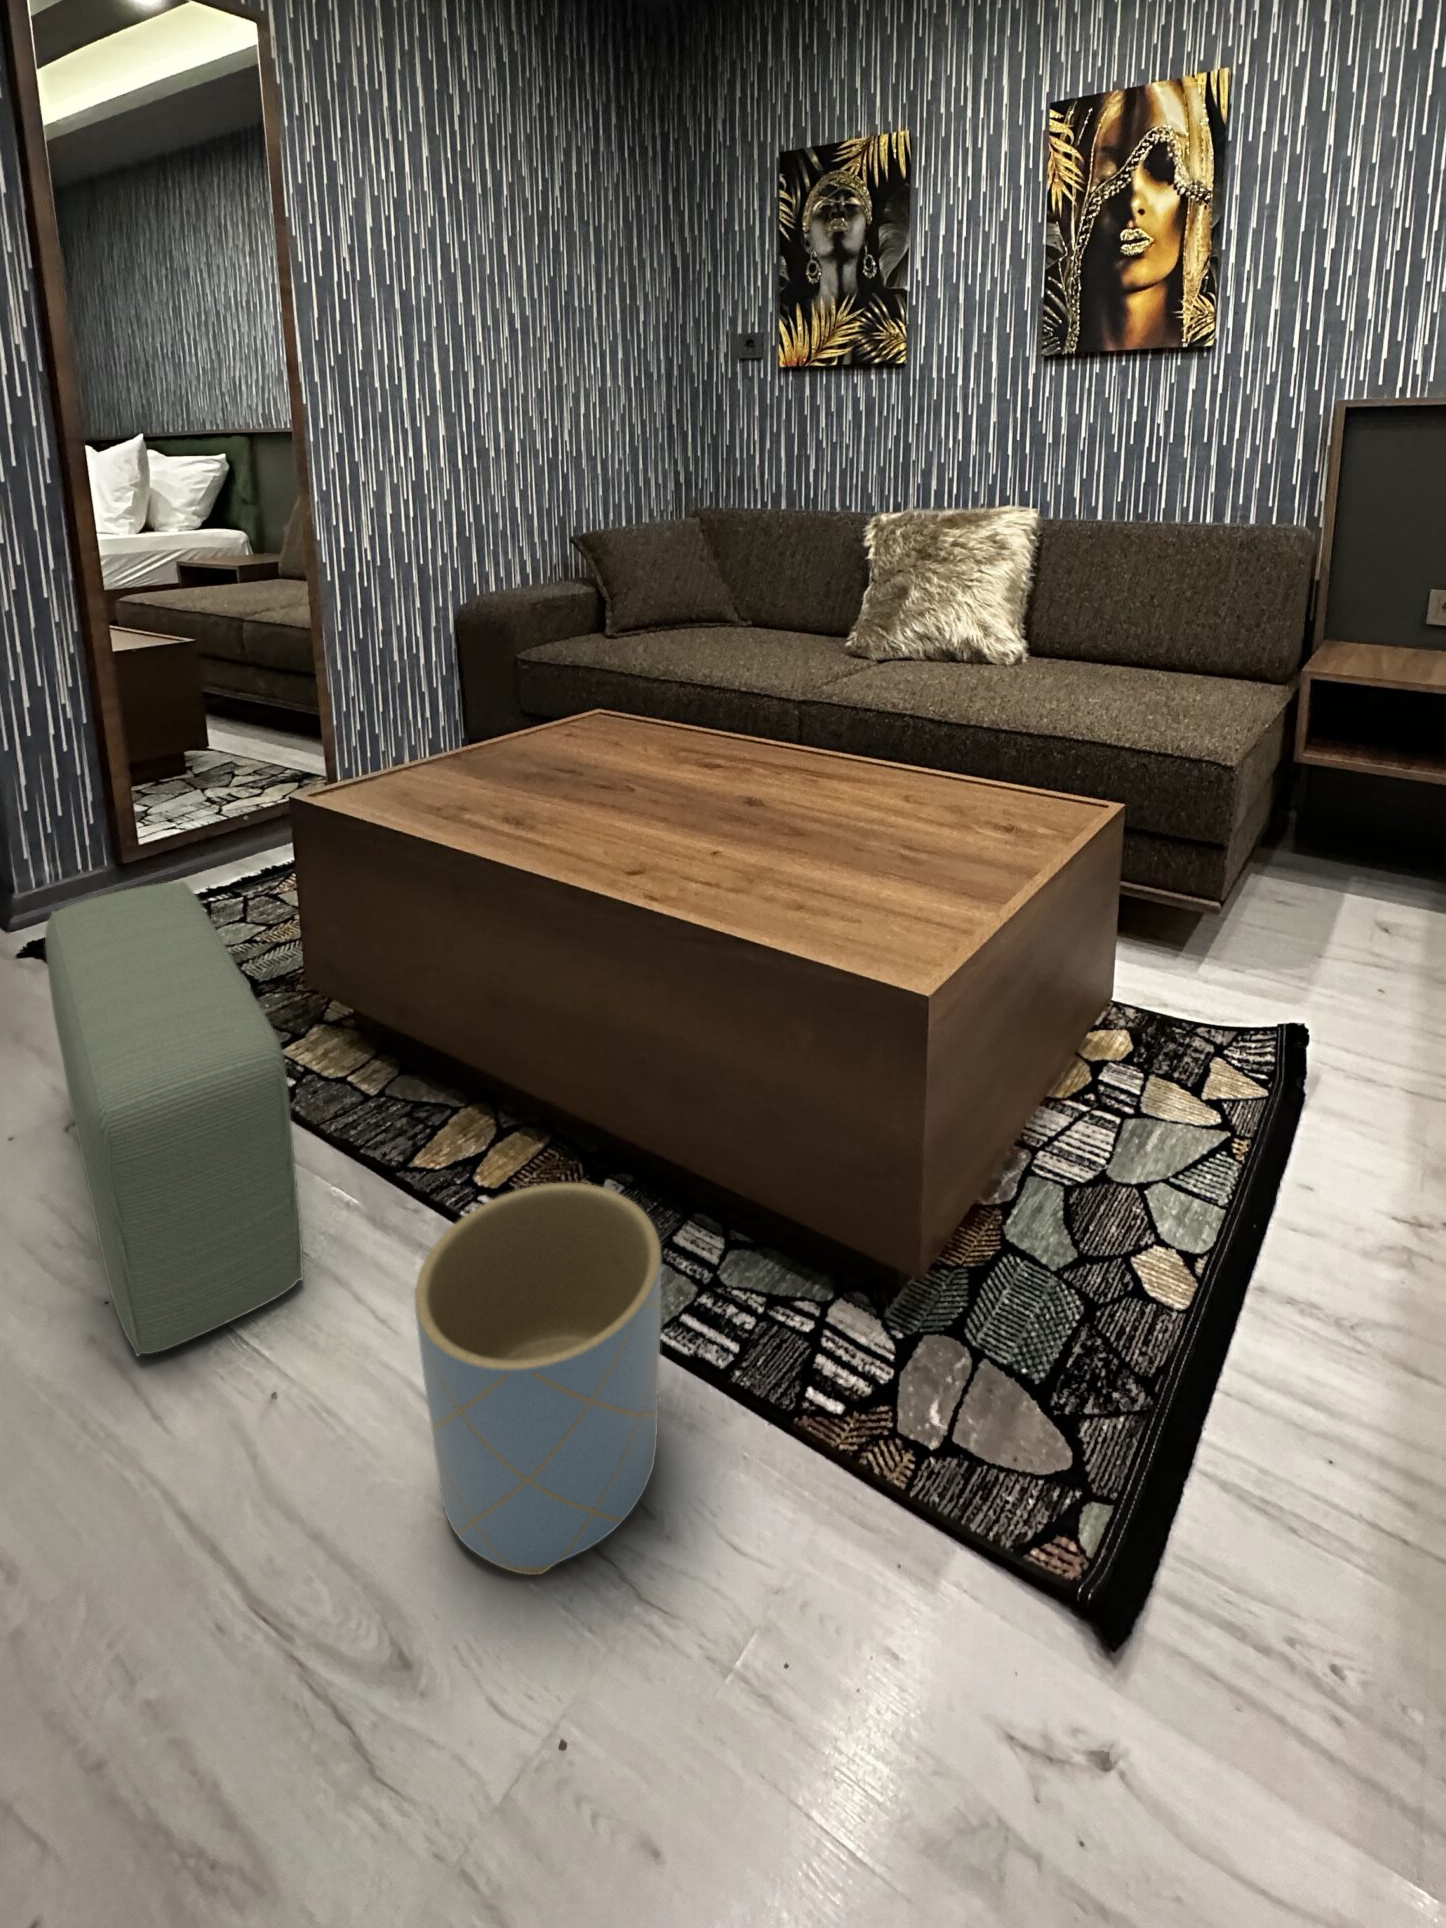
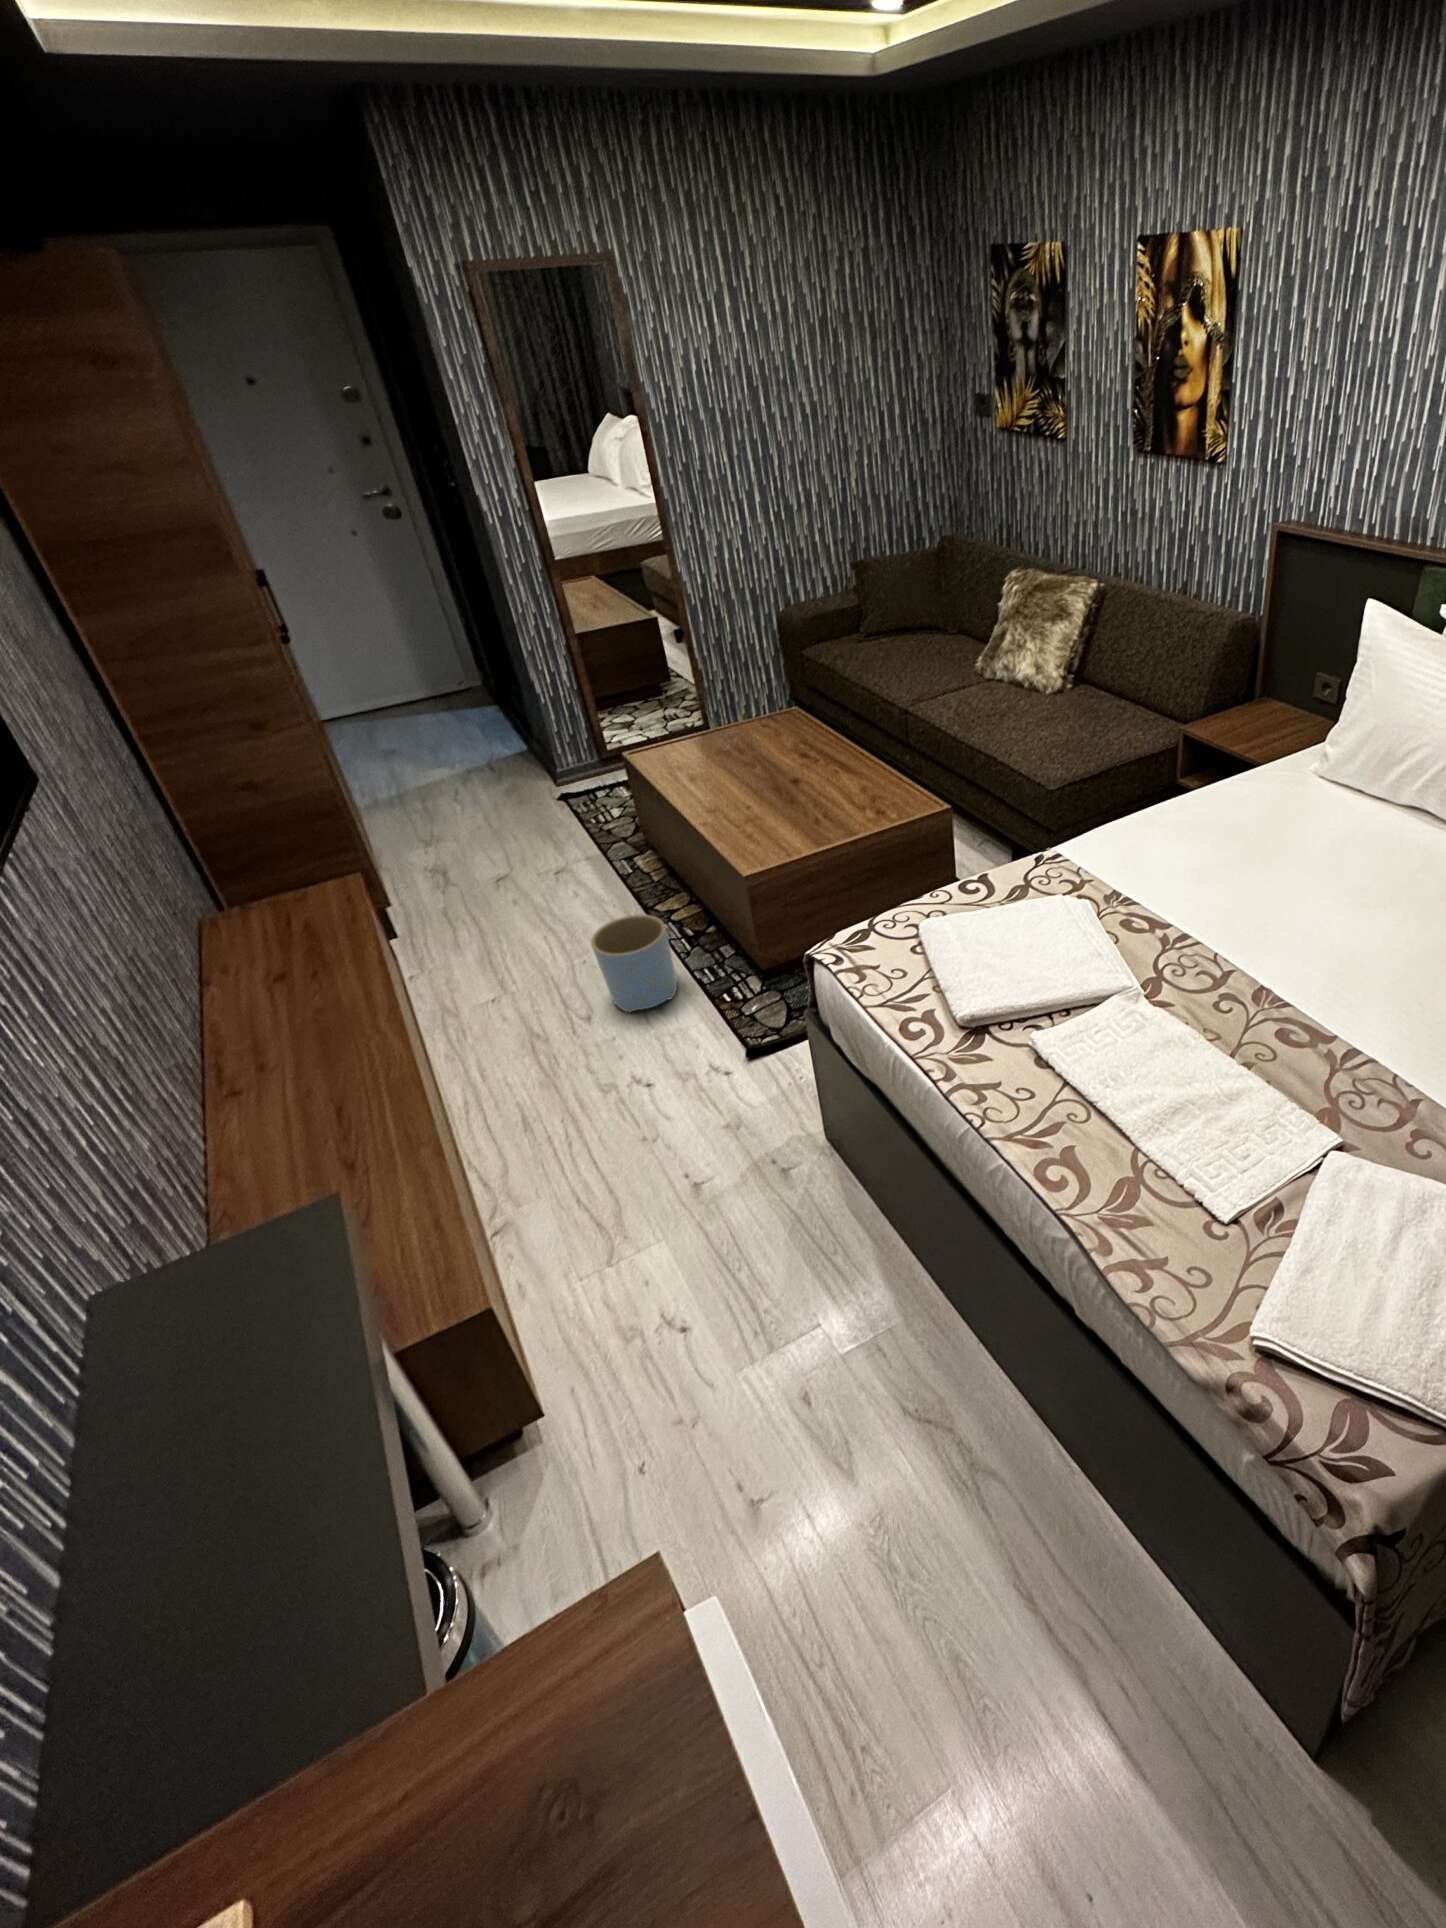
pouf: present [45,882,304,1356] -> none [526,786,605,945]

